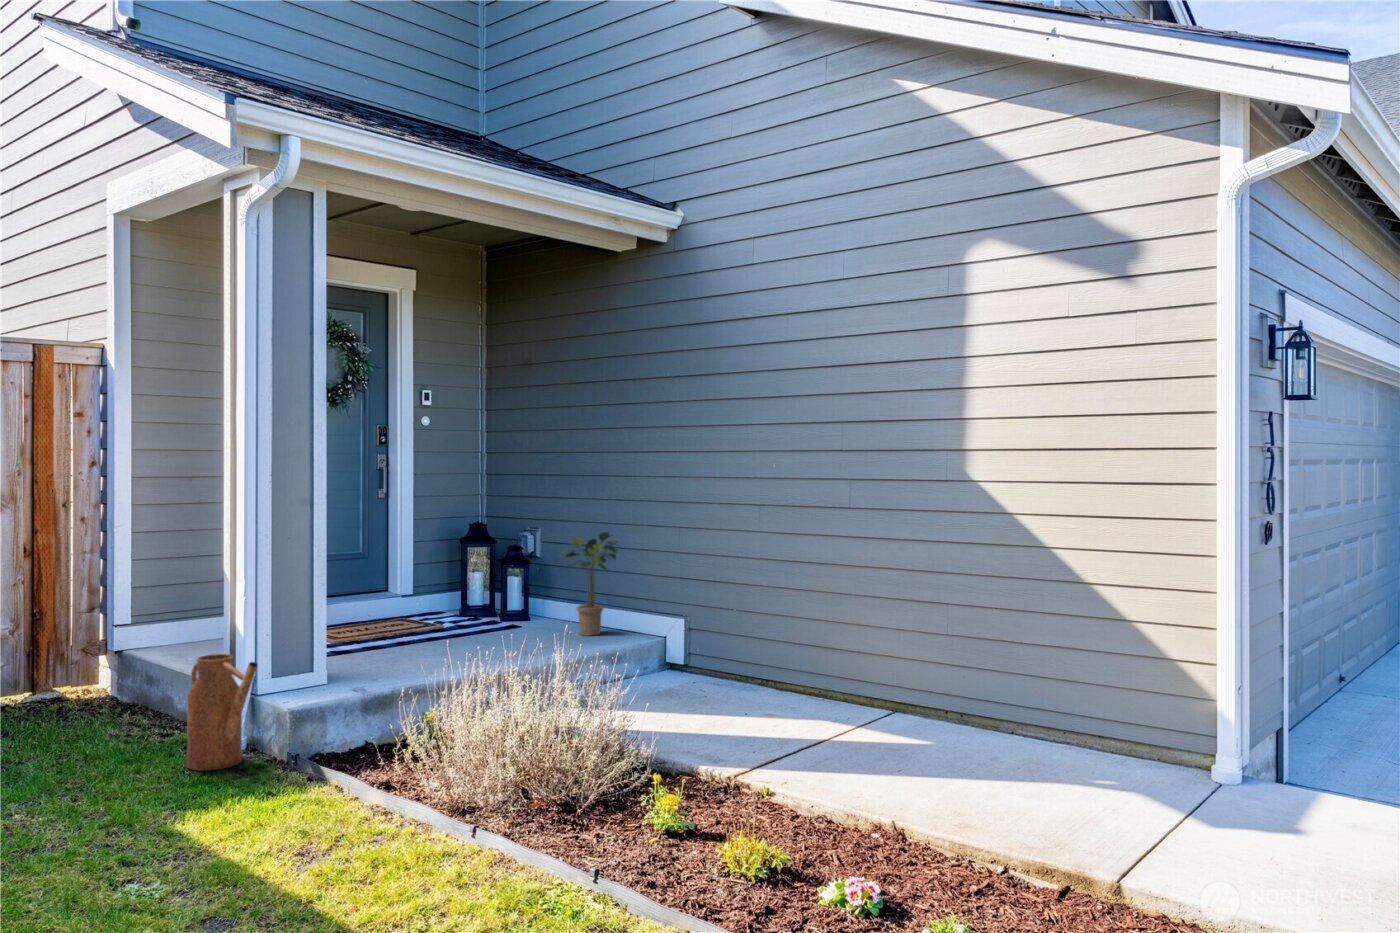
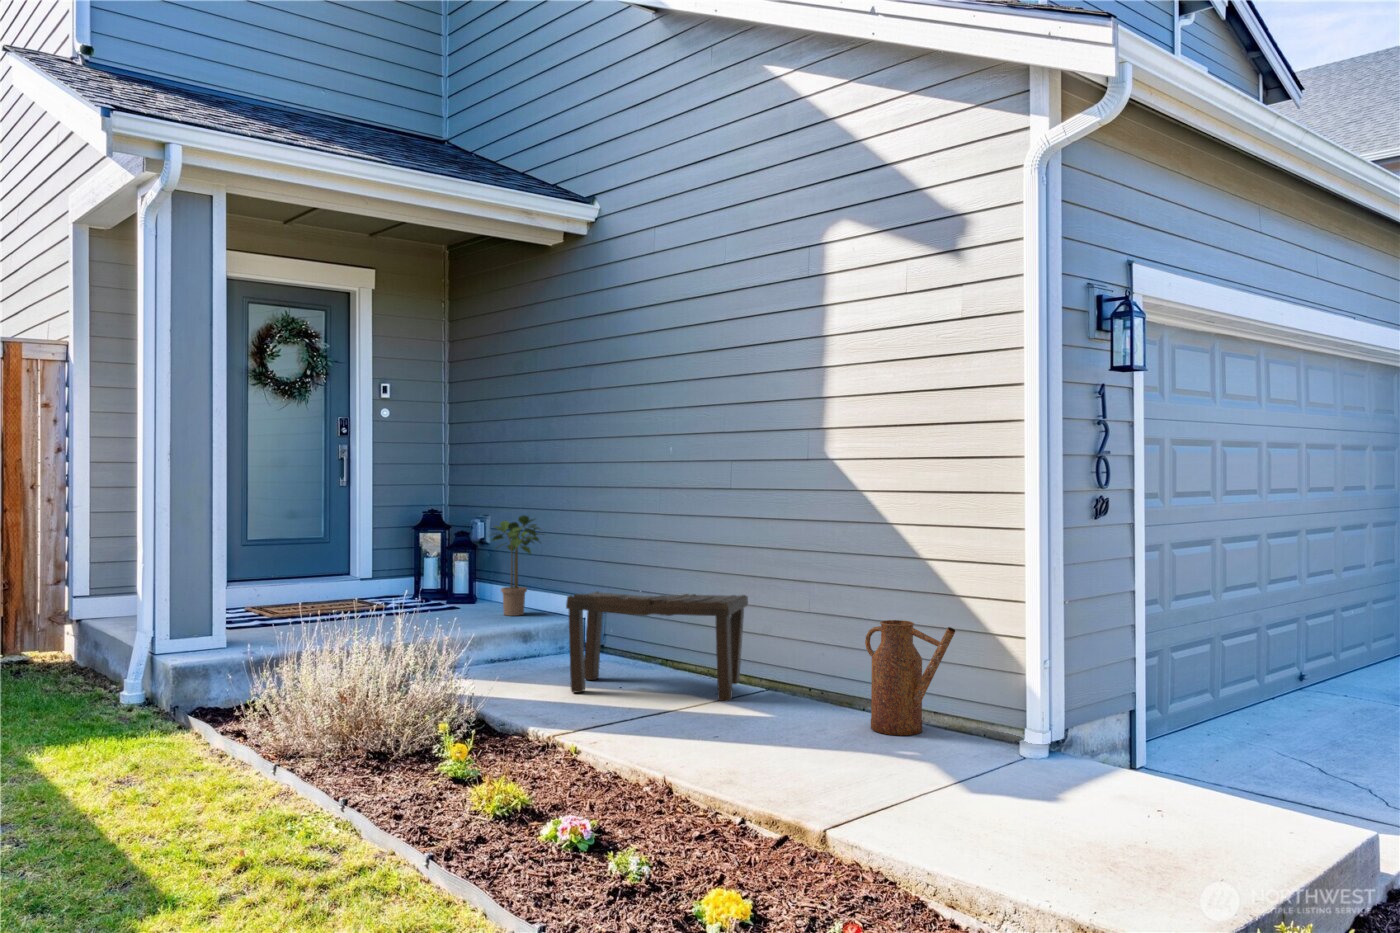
bench: none [699,614,876,728] -> present [566,591,748,701]
watering can: present [186,654,257,771] -> present [865,620,955,735]

